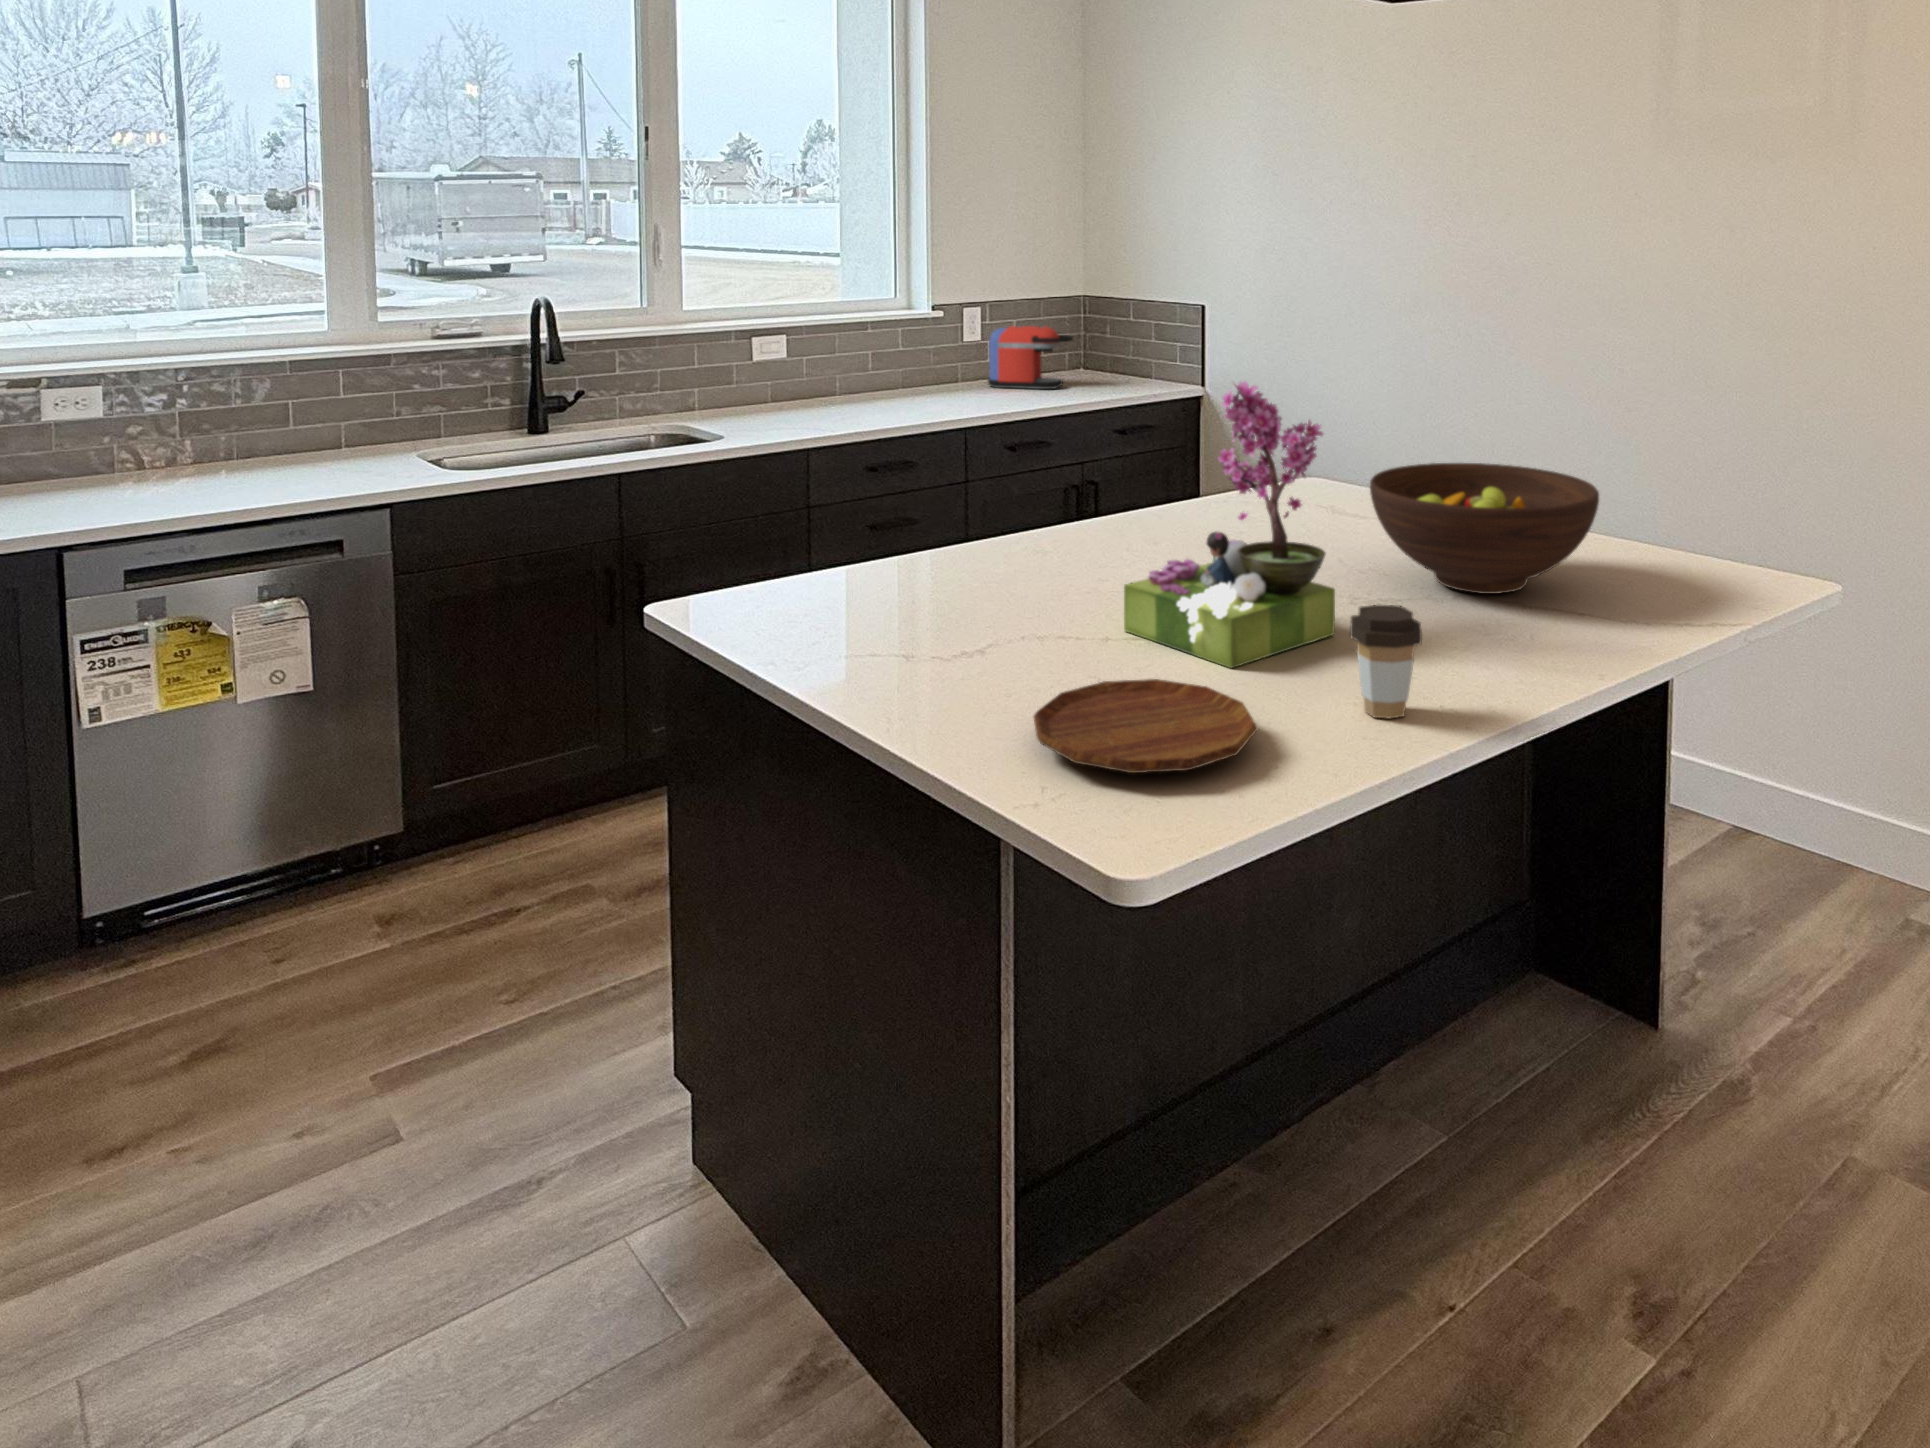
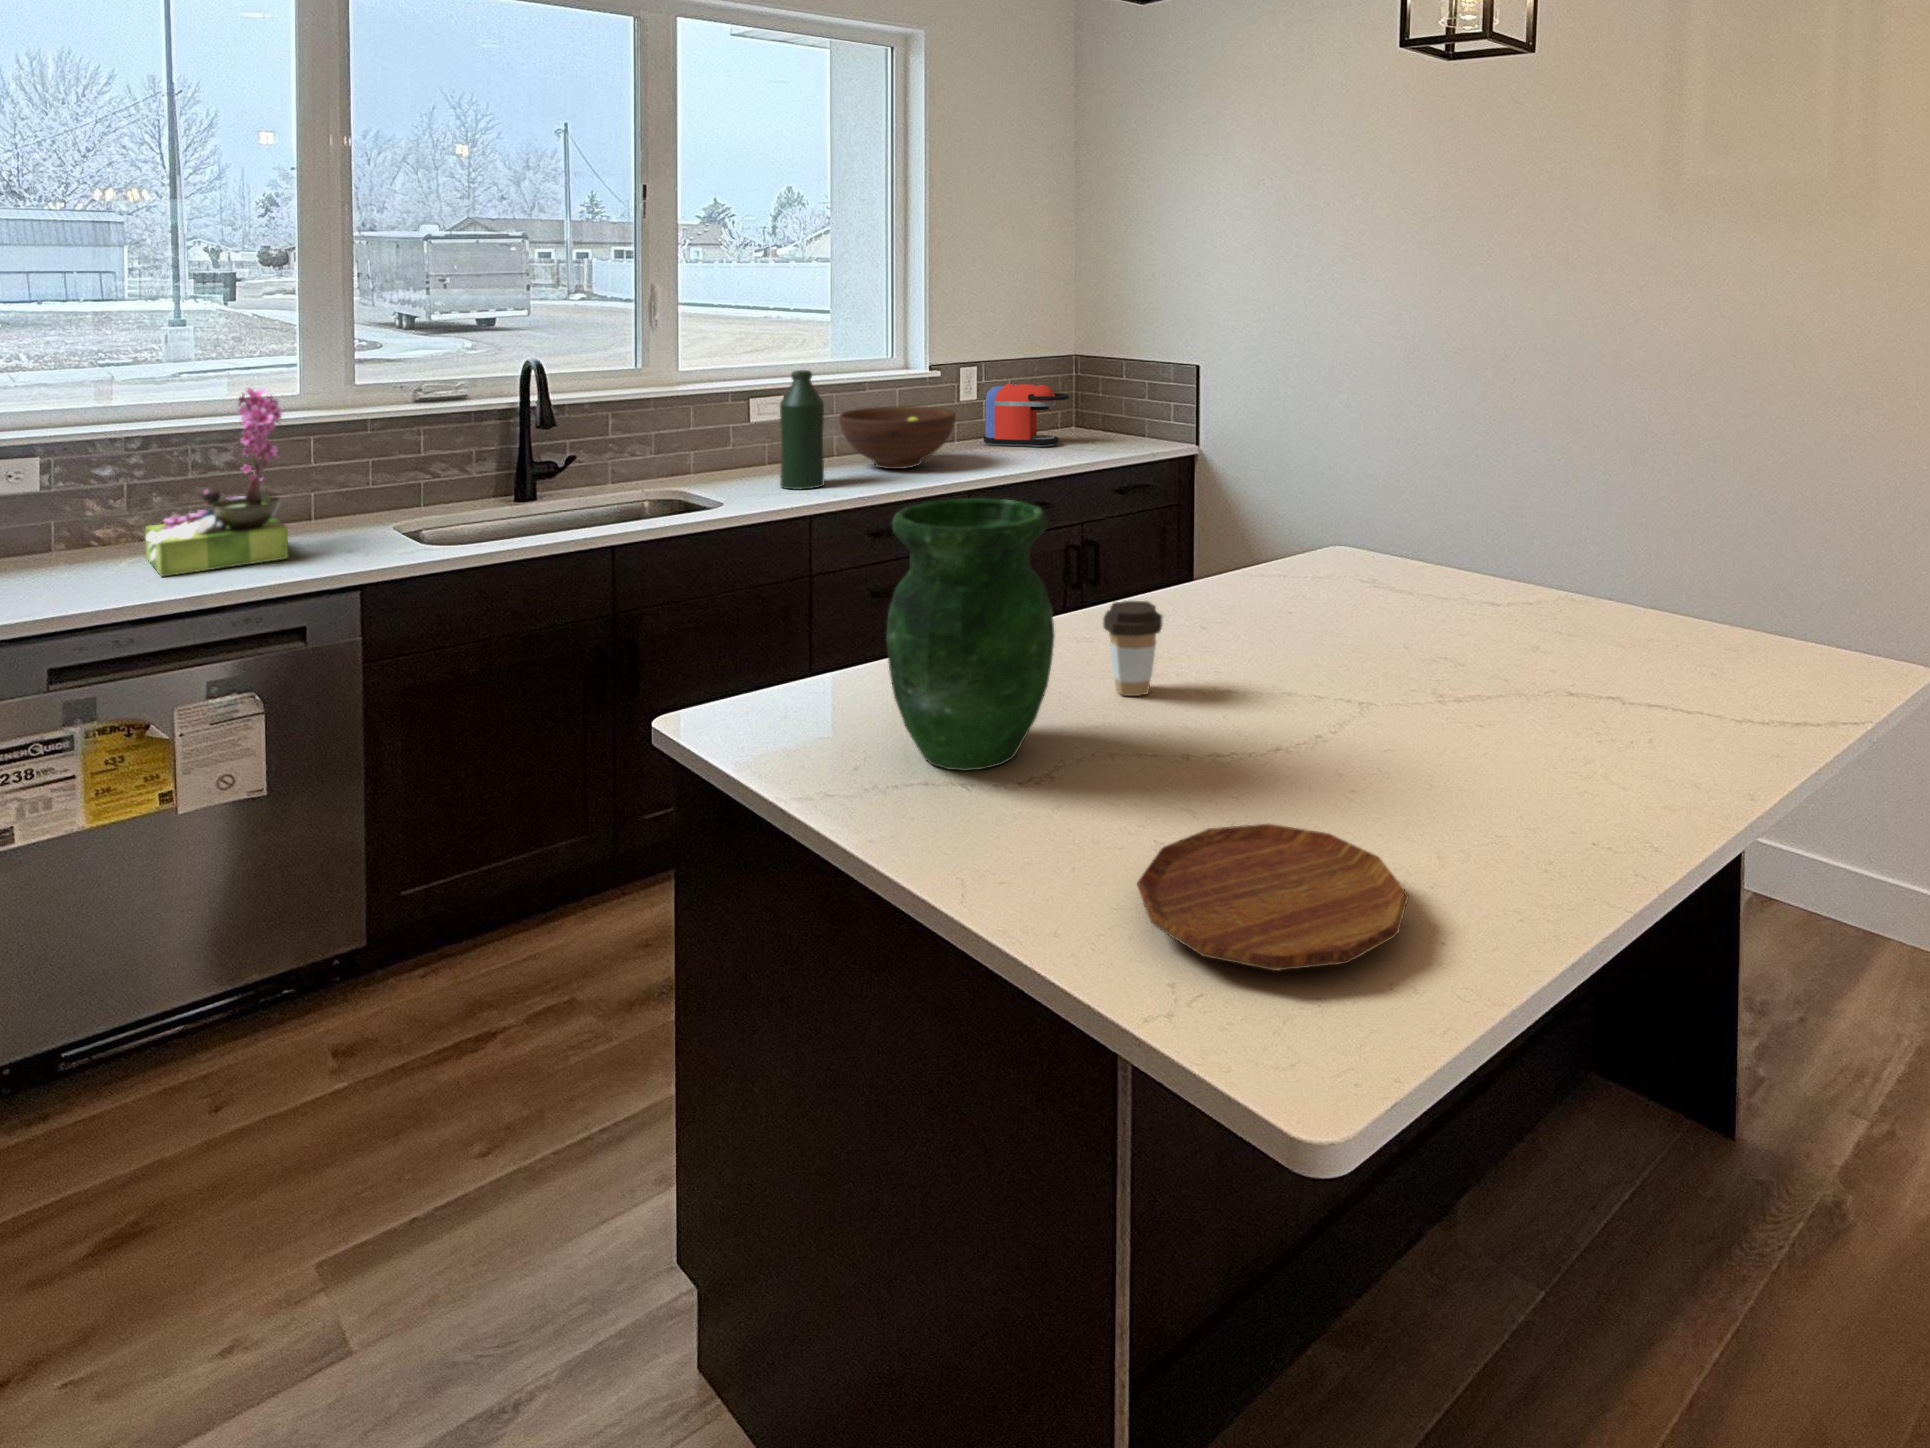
bottle: none [779,309,824,426] -> present [780,370,824,489]
flower arrangement: present [1124,381,1335,668] -> present [145,388,288,576]
vase: none [844,411,992,644] -> present [886,498,1054,771]
fruit bowl: present [1370,463,1599,594] -> present [839,406,956,469]
coffee cup: present [1350,605,1422,718] -> present [1103,601,1162,696]

